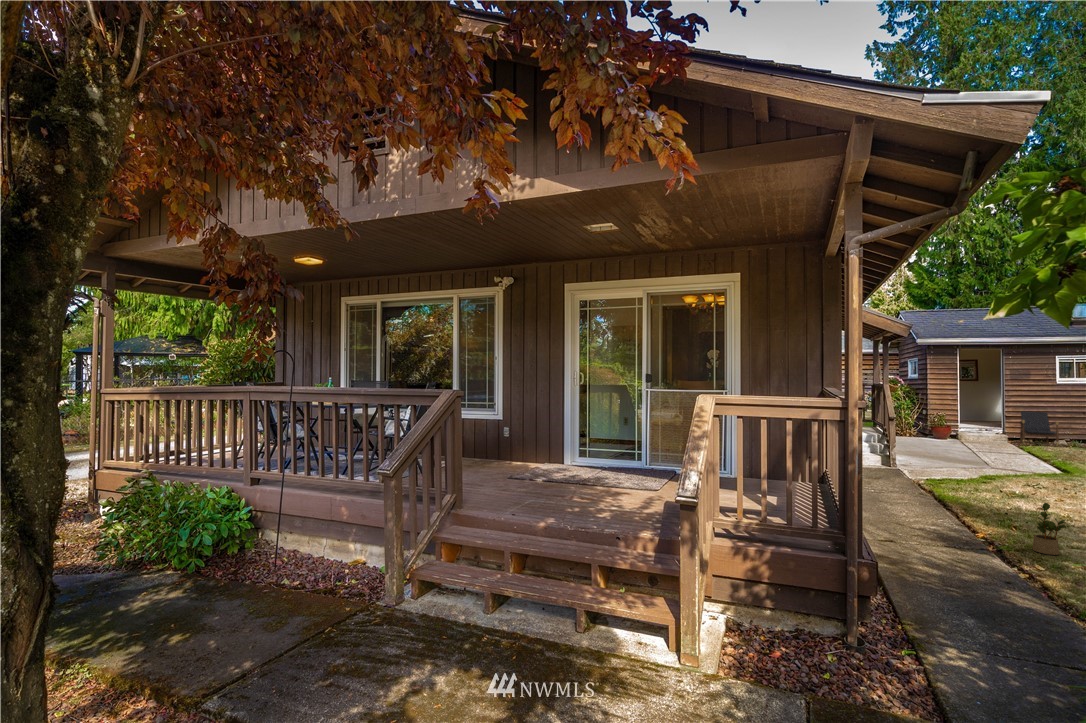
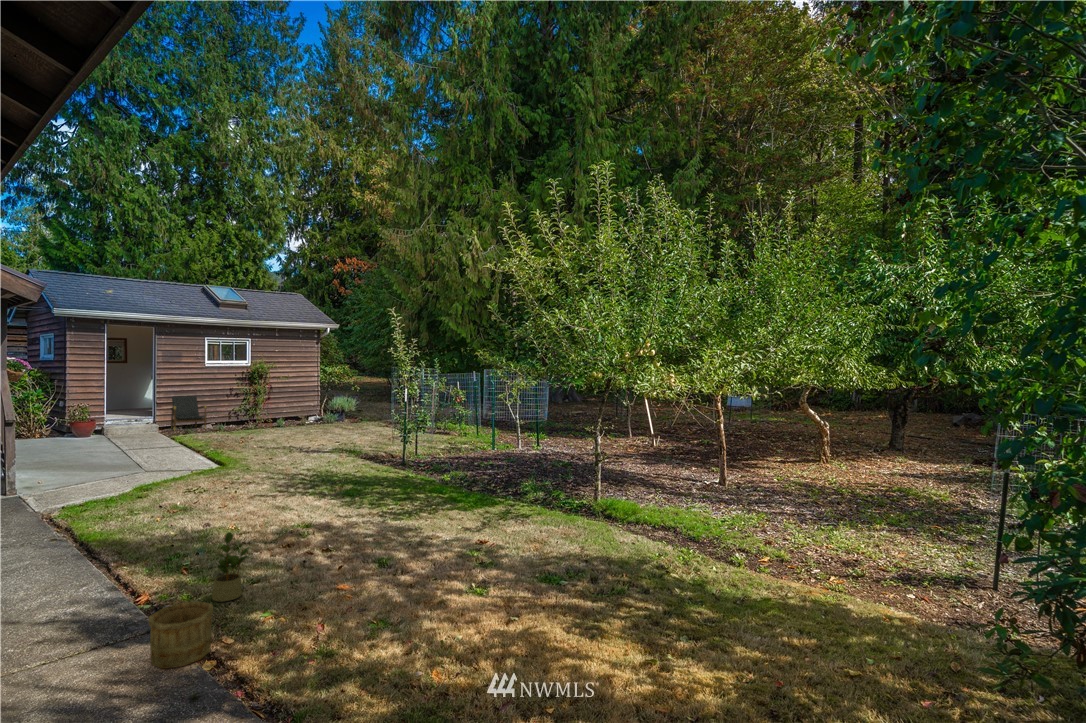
wooden bucket: none [979,533,1026,572] -> present [149,601,213,669]

